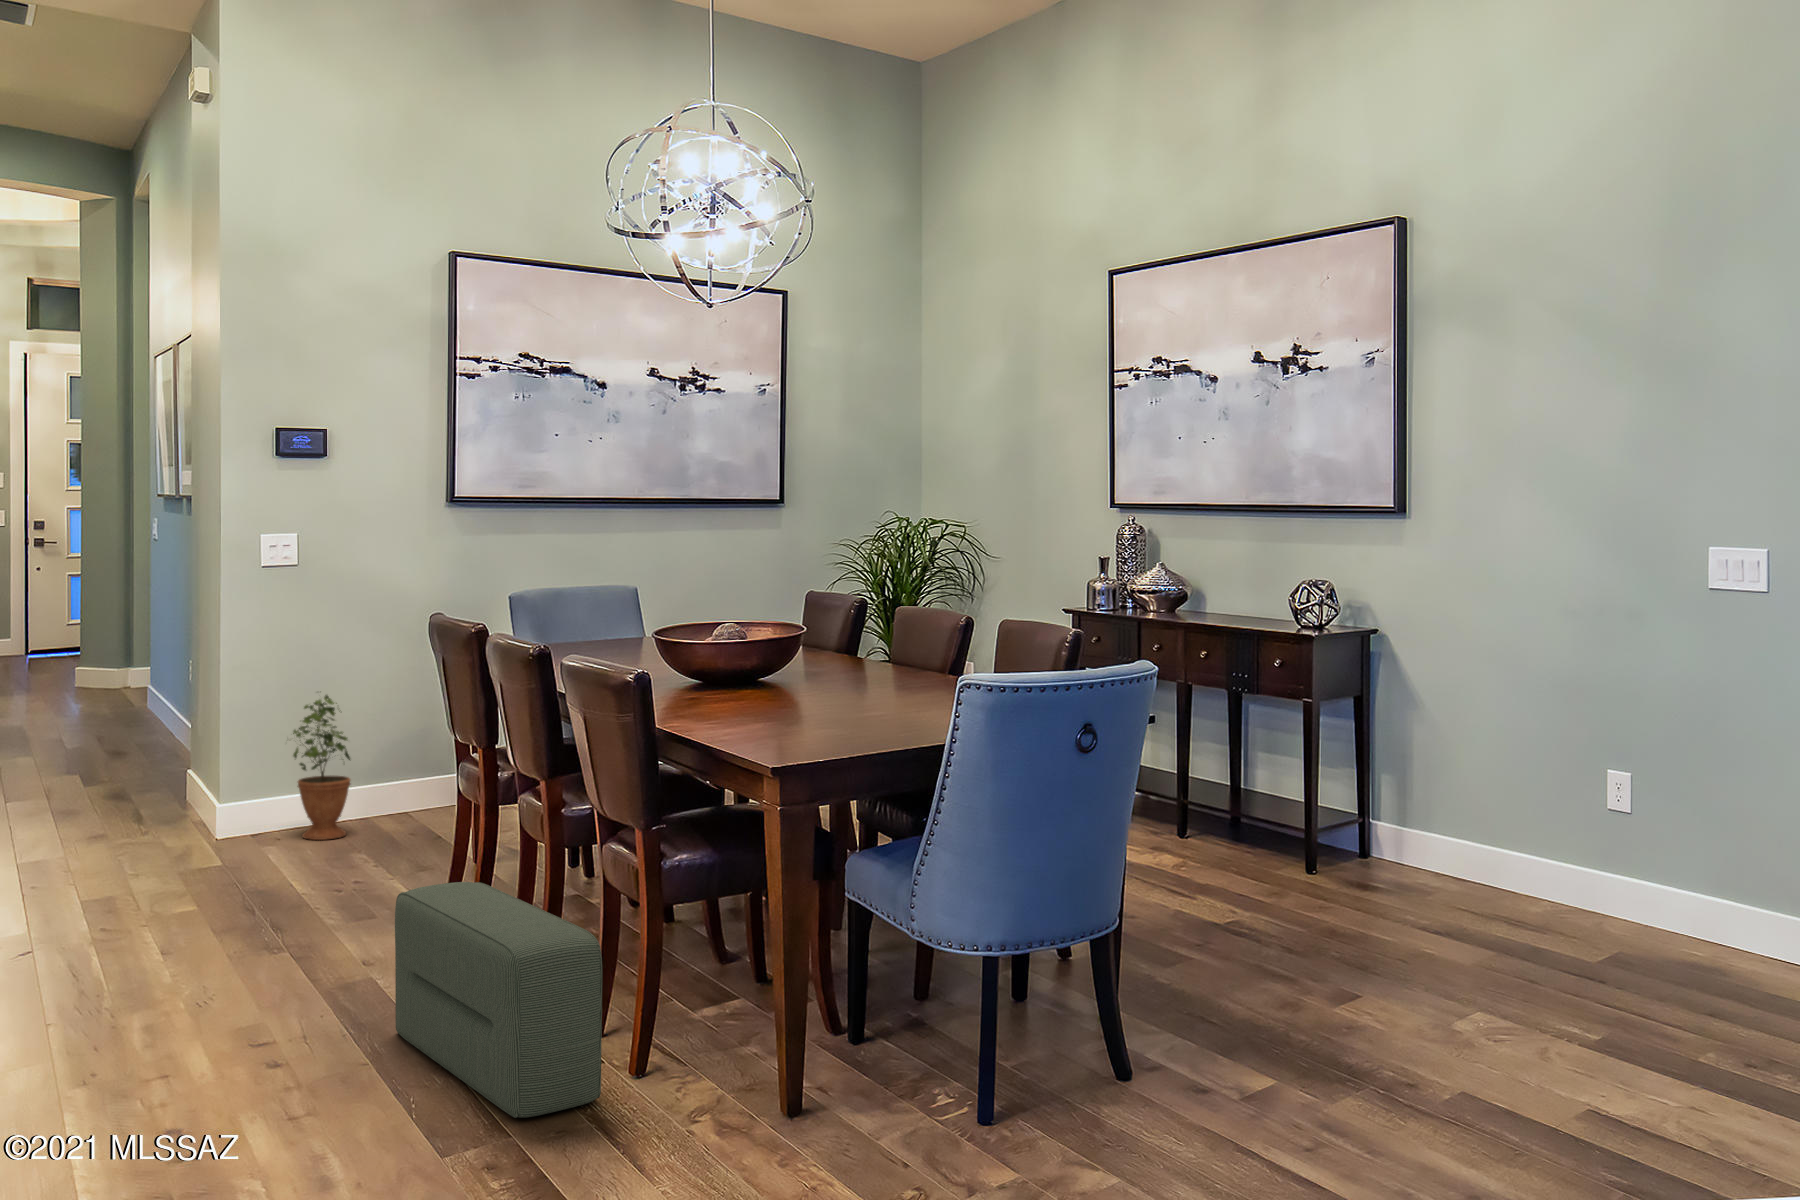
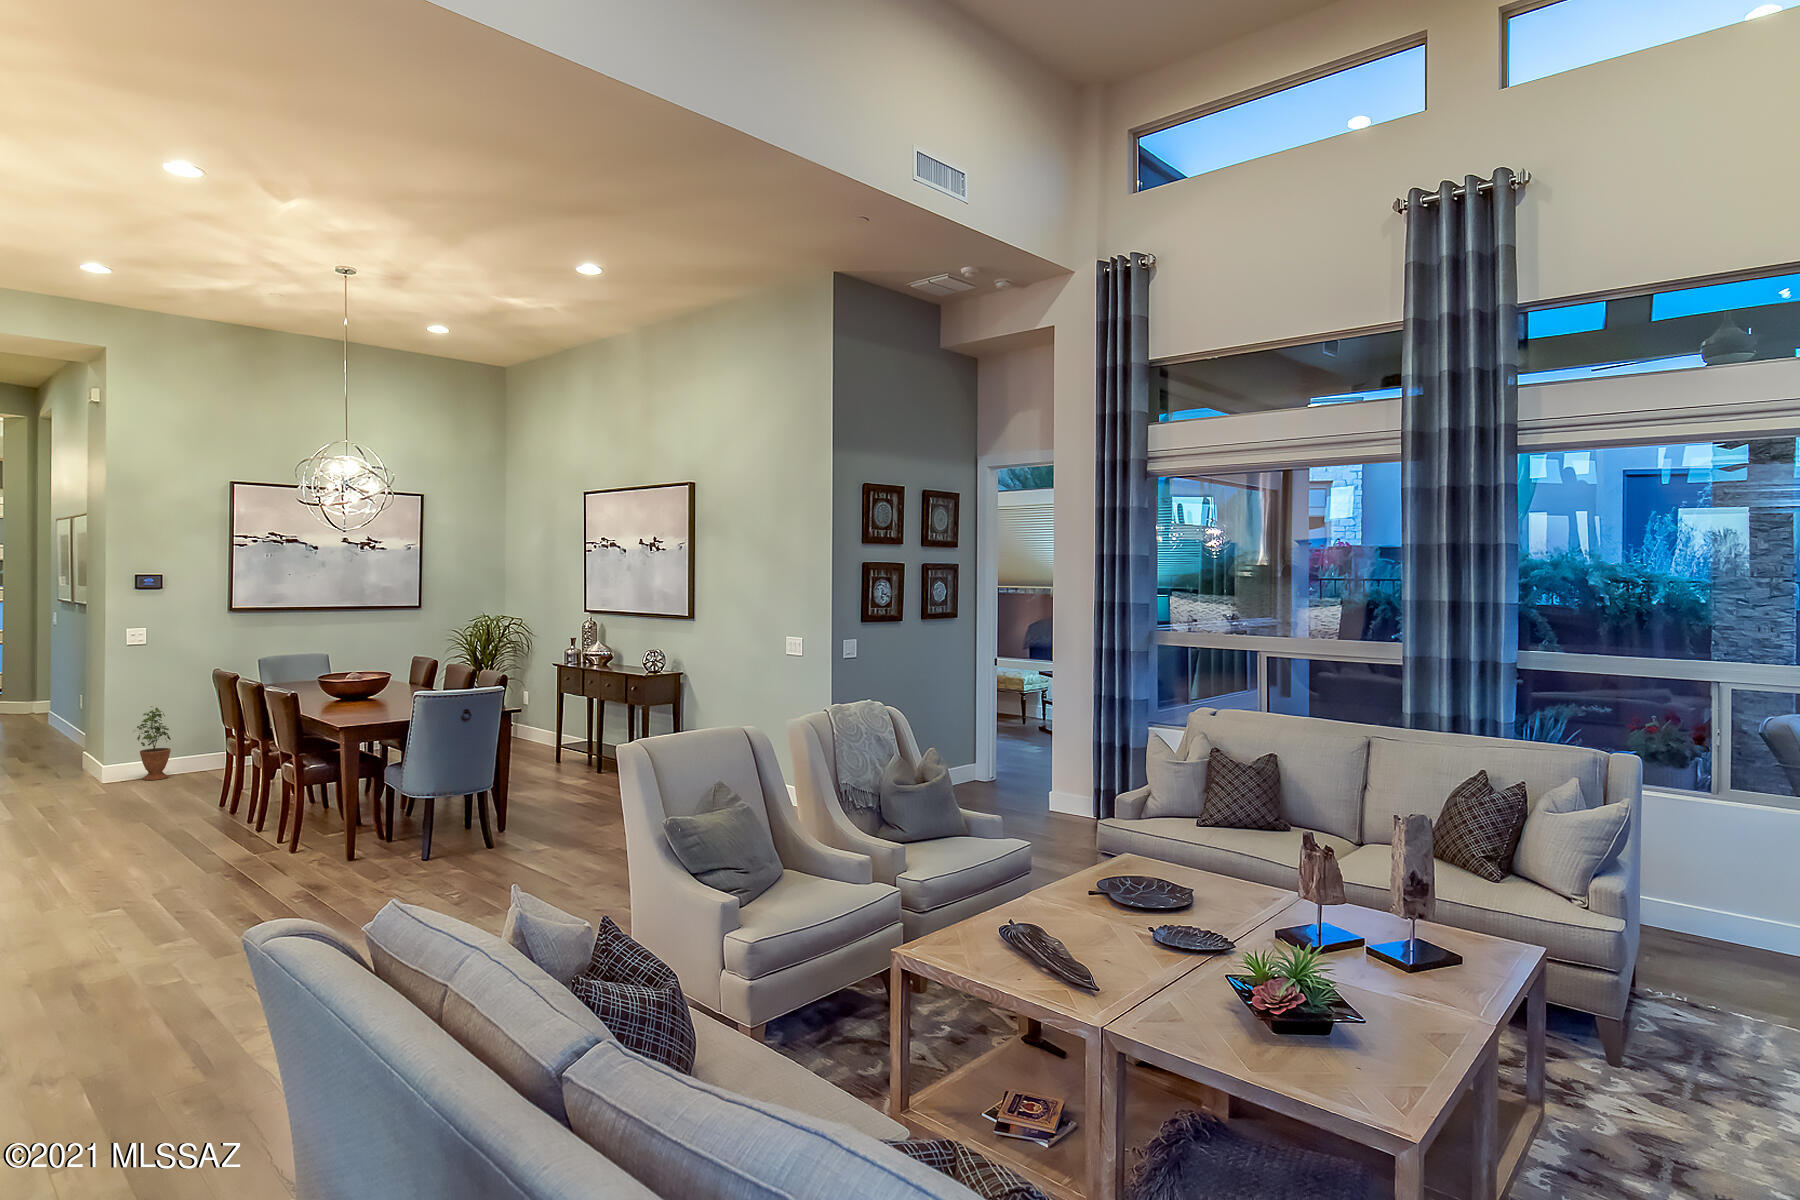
pouf: present [395,882,602,1118] -> none [186,784,274,868]

